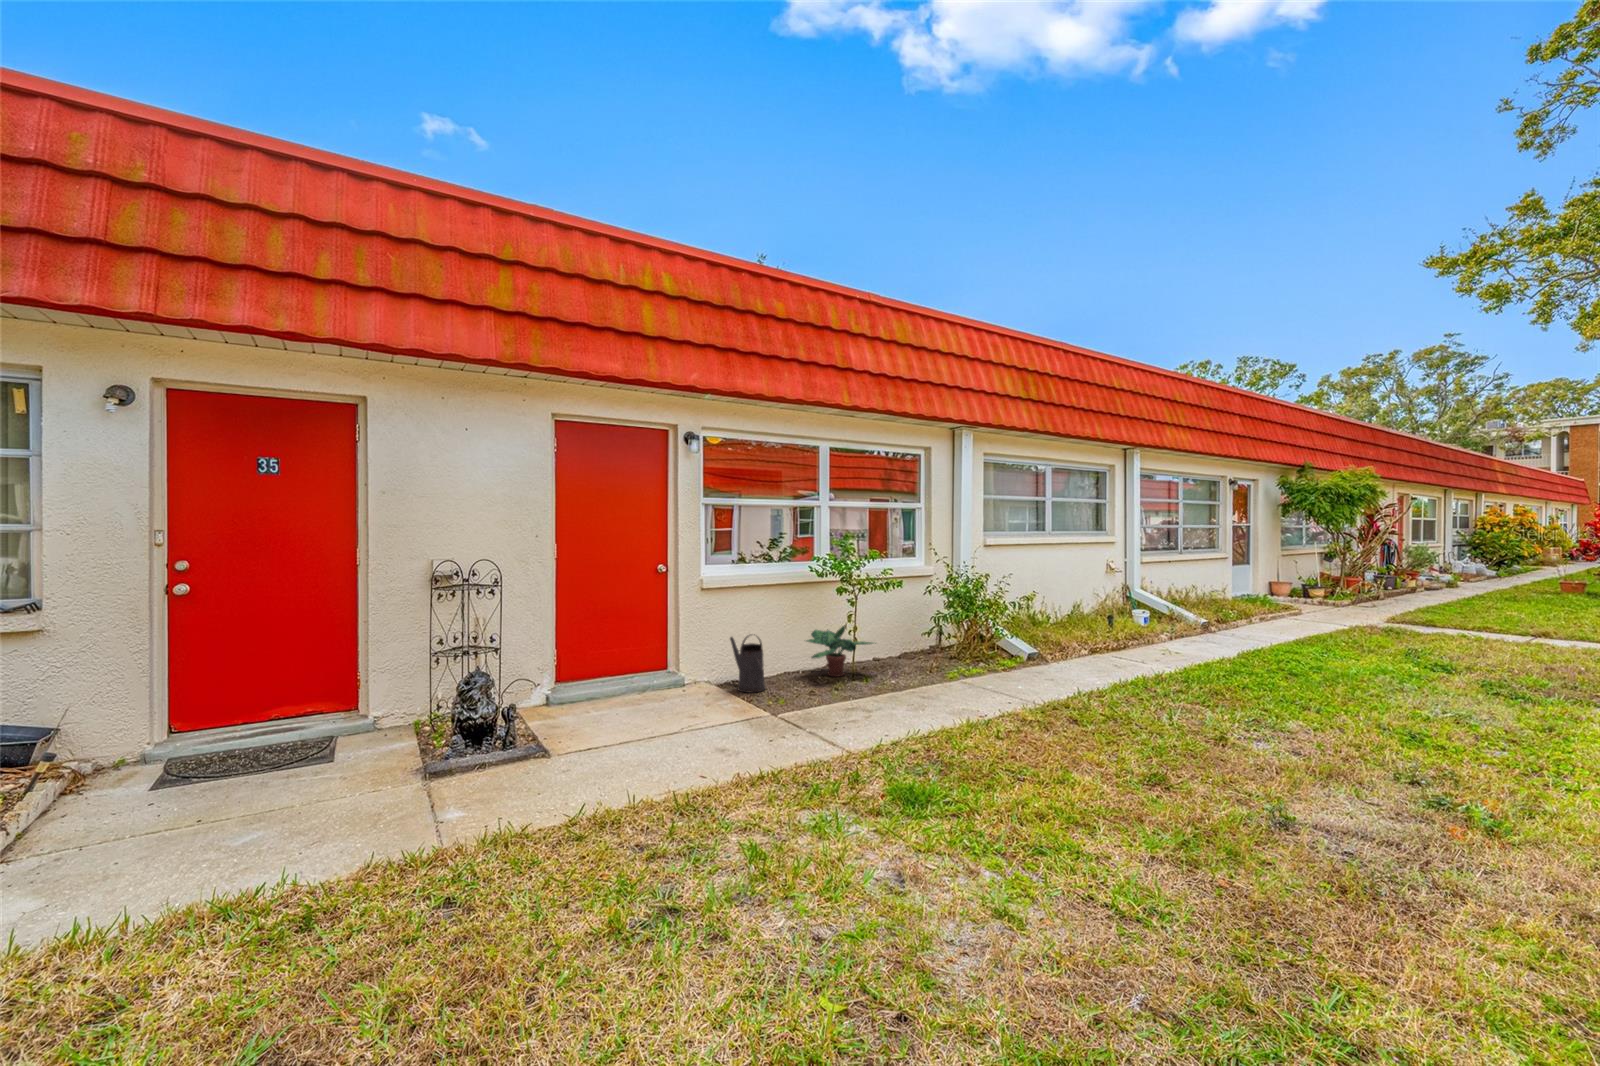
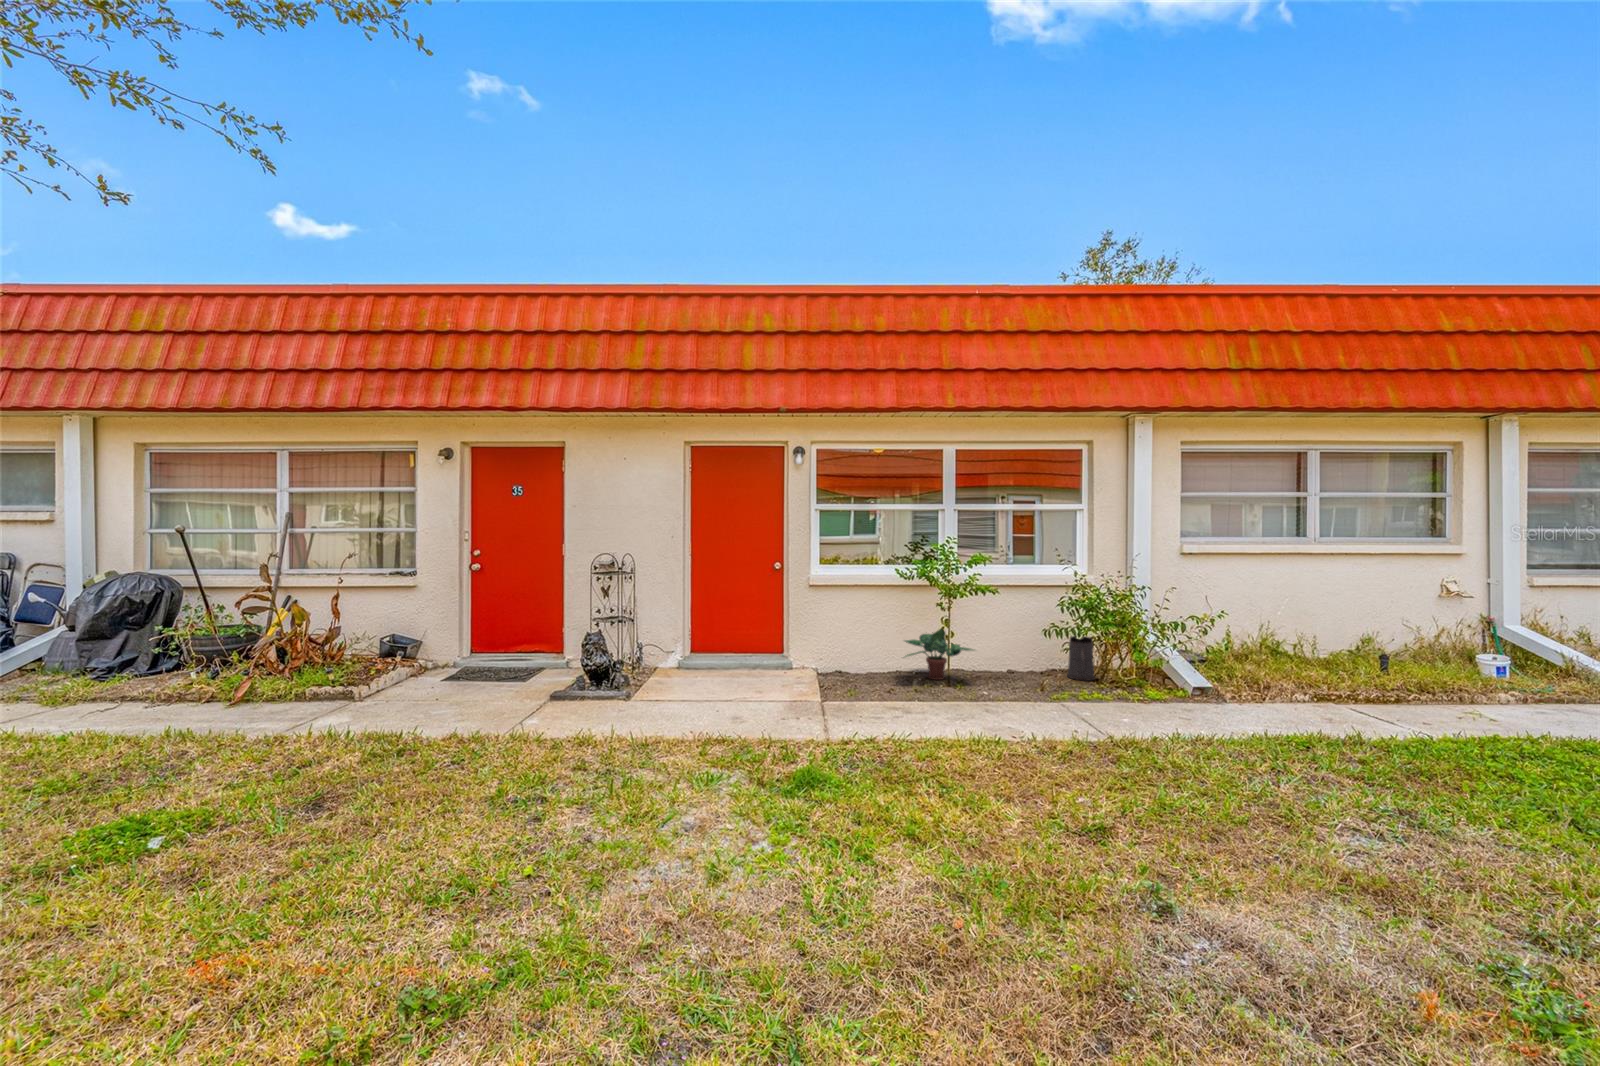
watering can: present [730,634,765,692] -> present [1067,636,1095,681]

